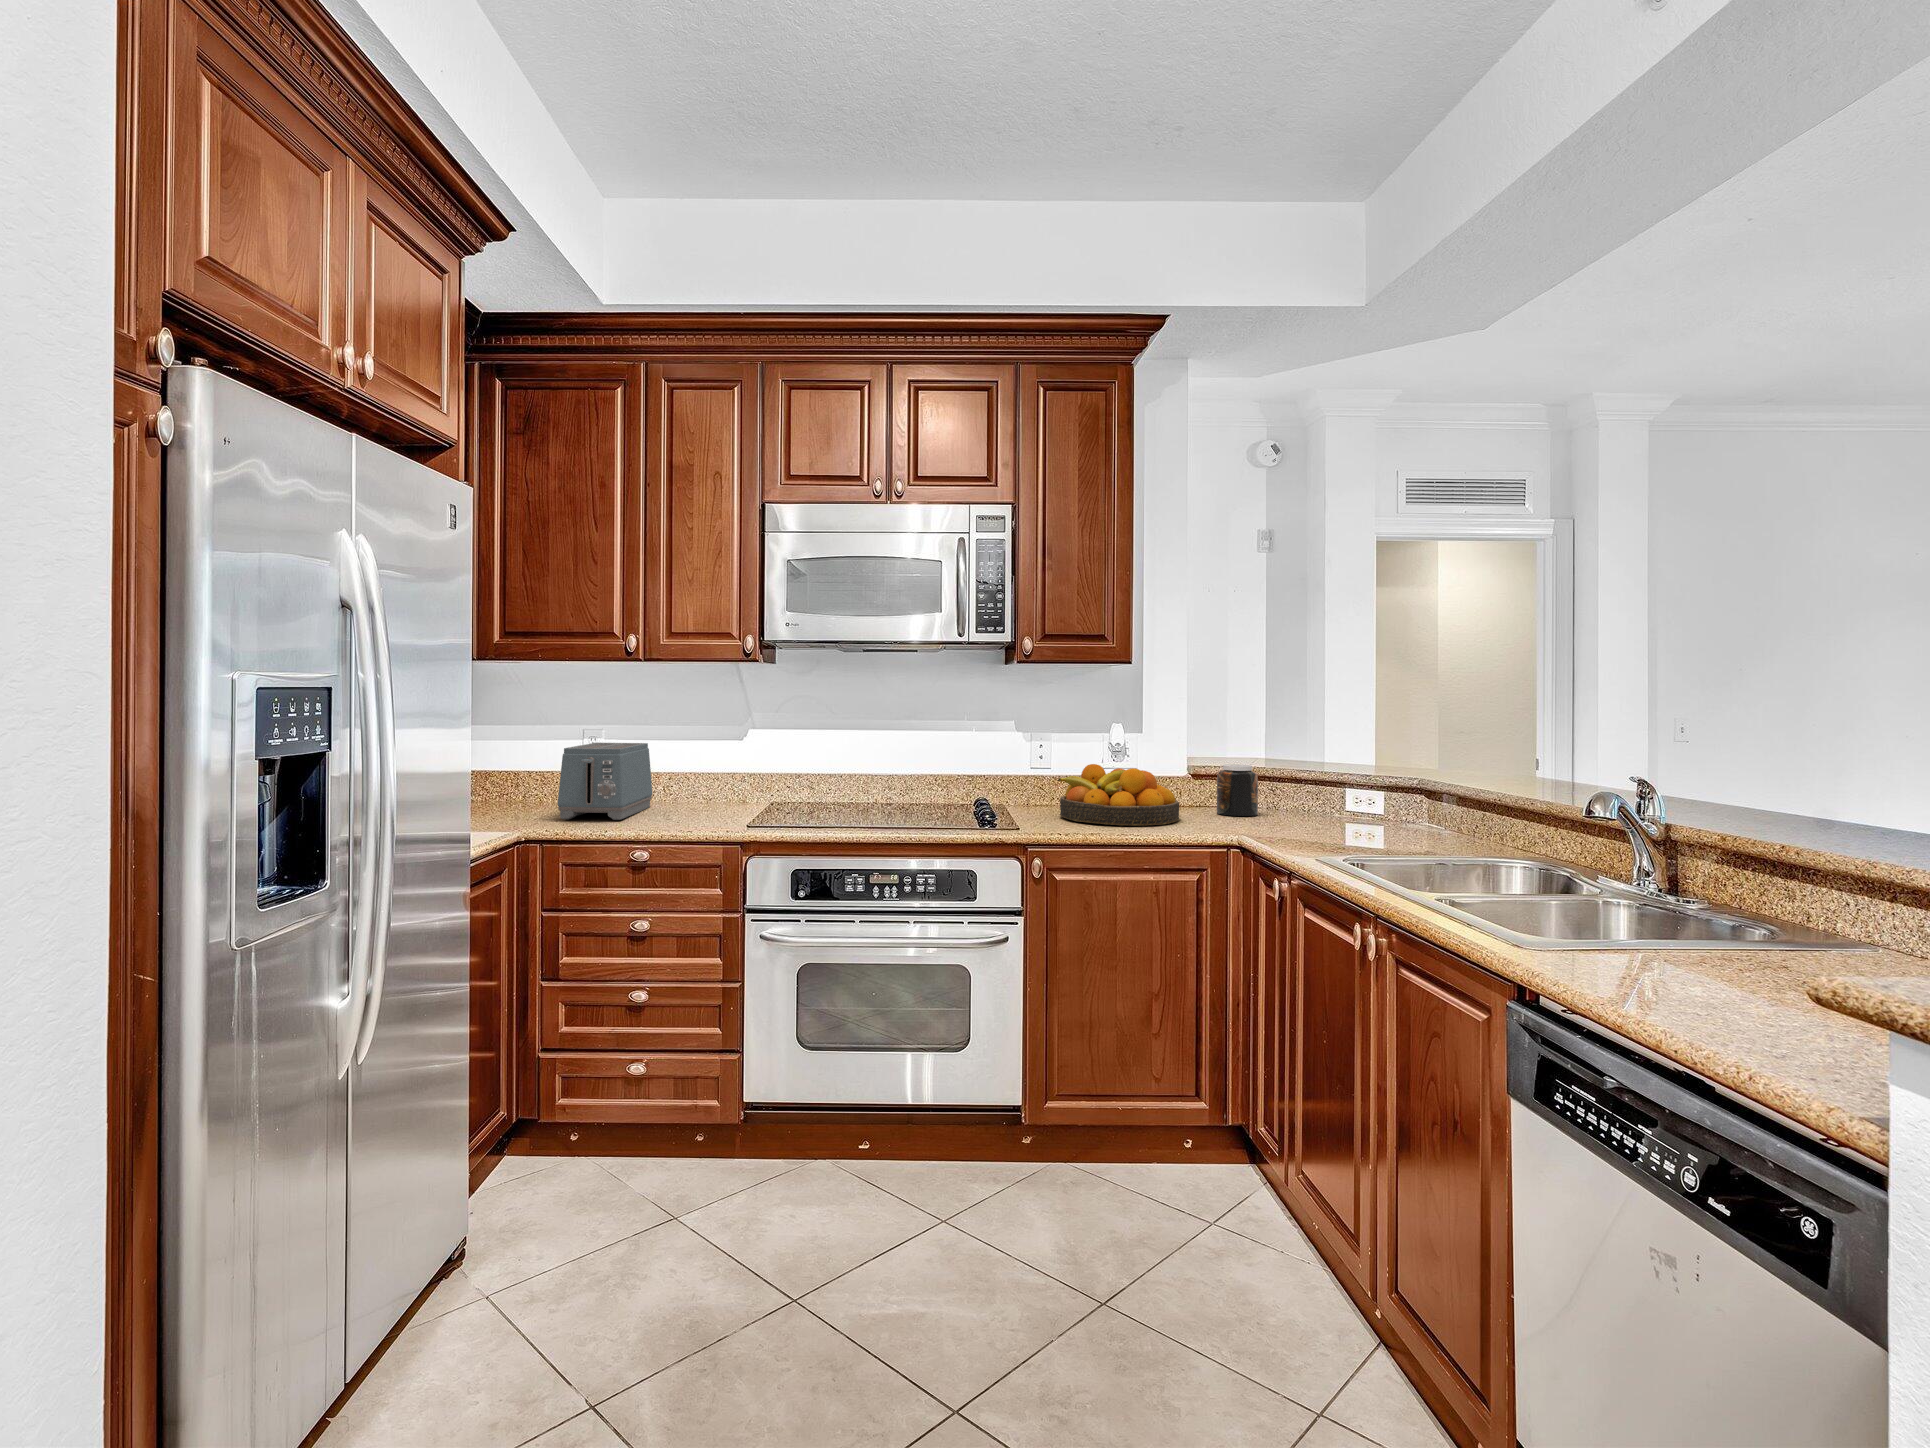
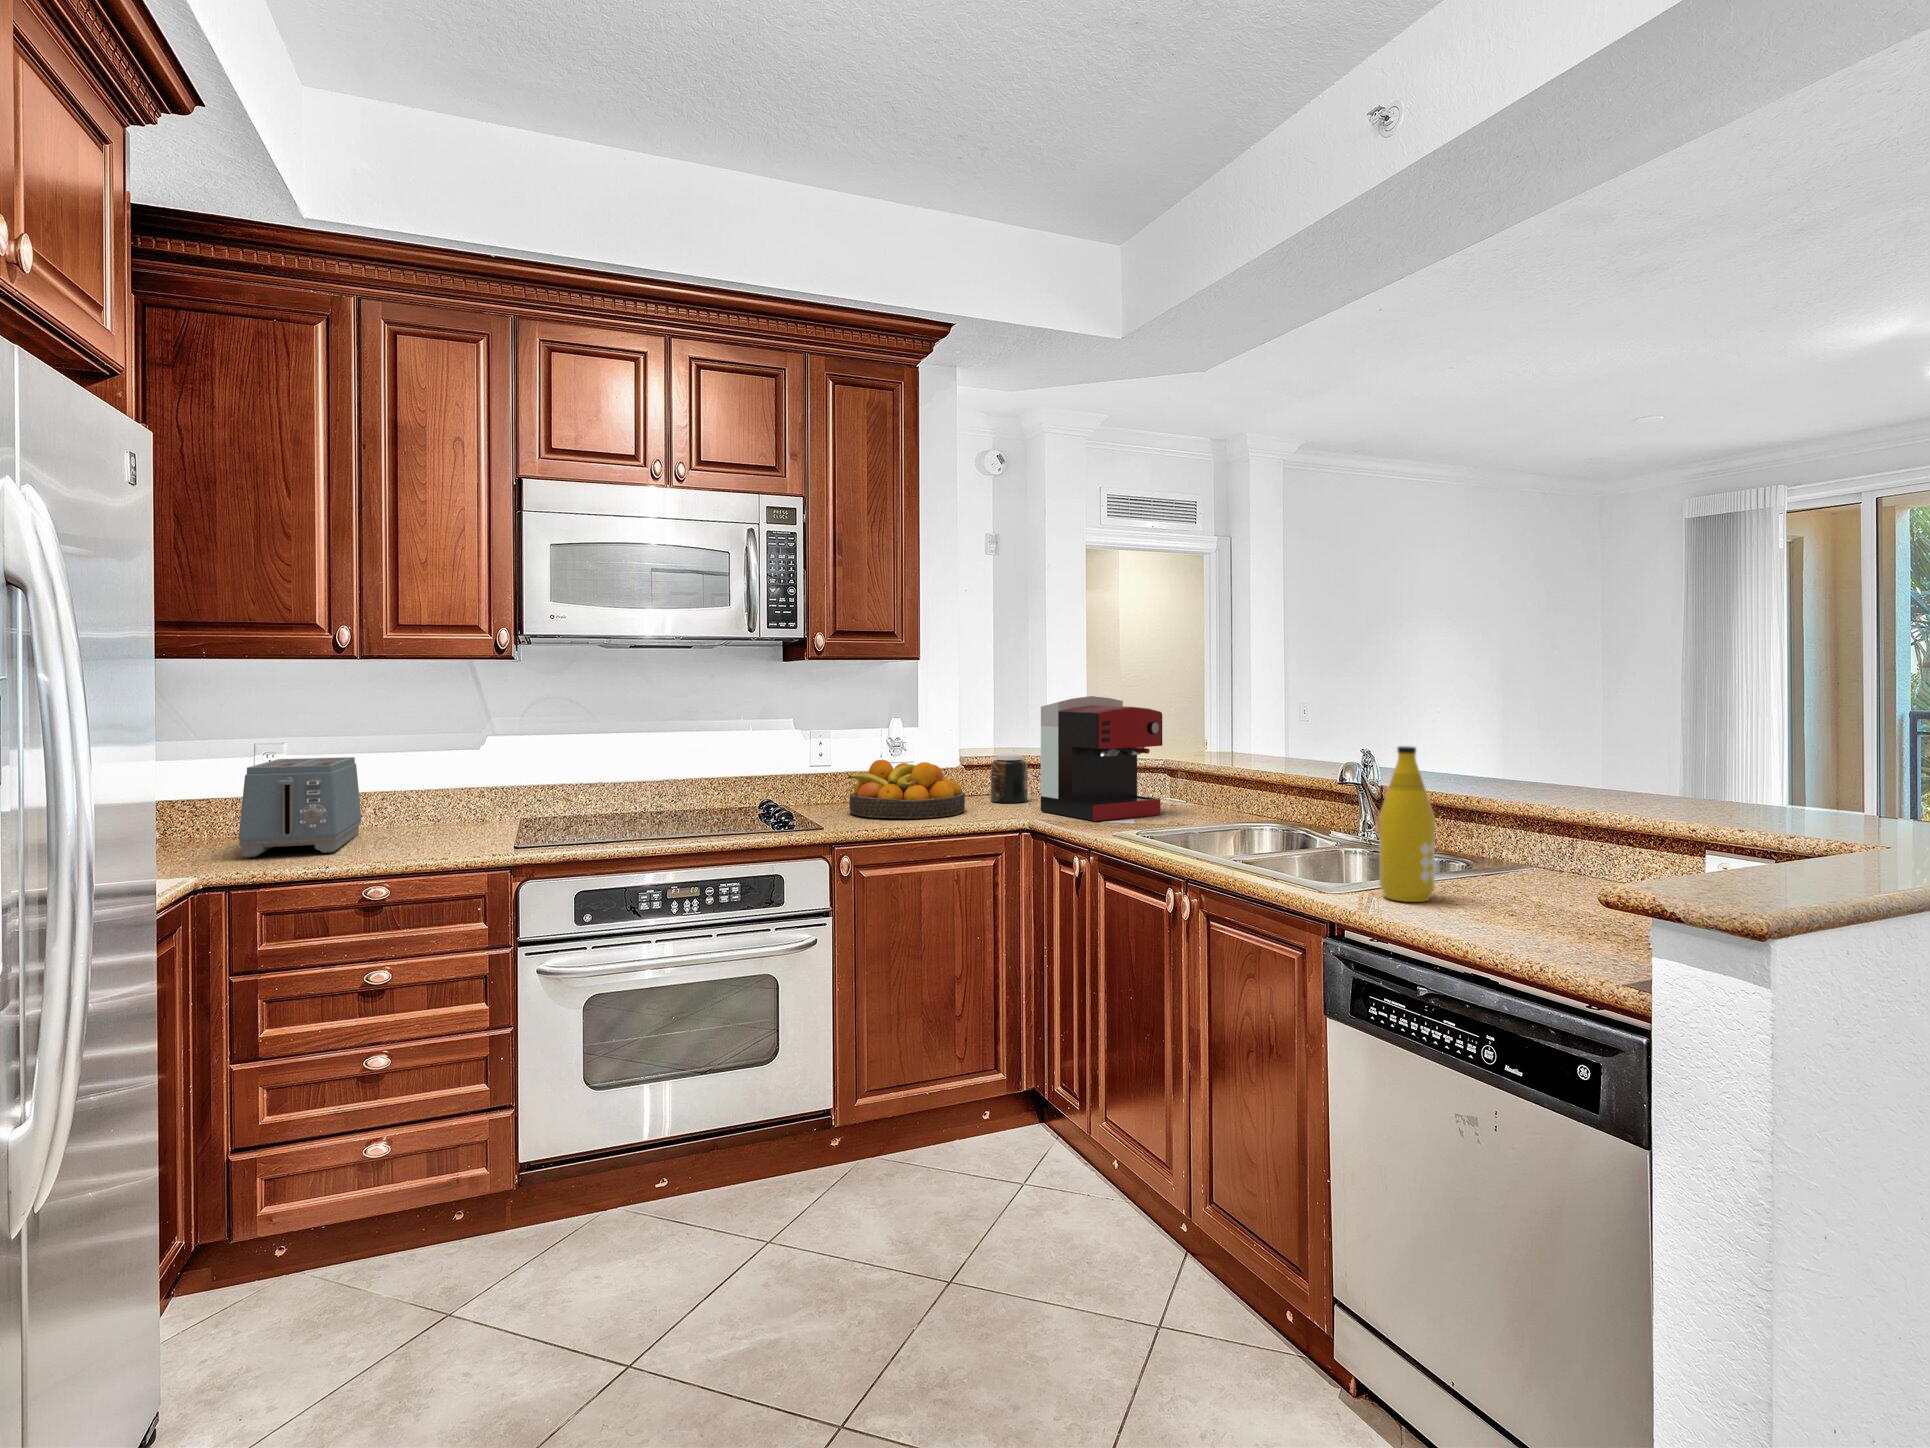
coffee maker: none [1261,704,1403,841] -> present [1041,696,1162,821]
bottle: none [1595,773,1677,972] -> present [1379,746,1435,902]

